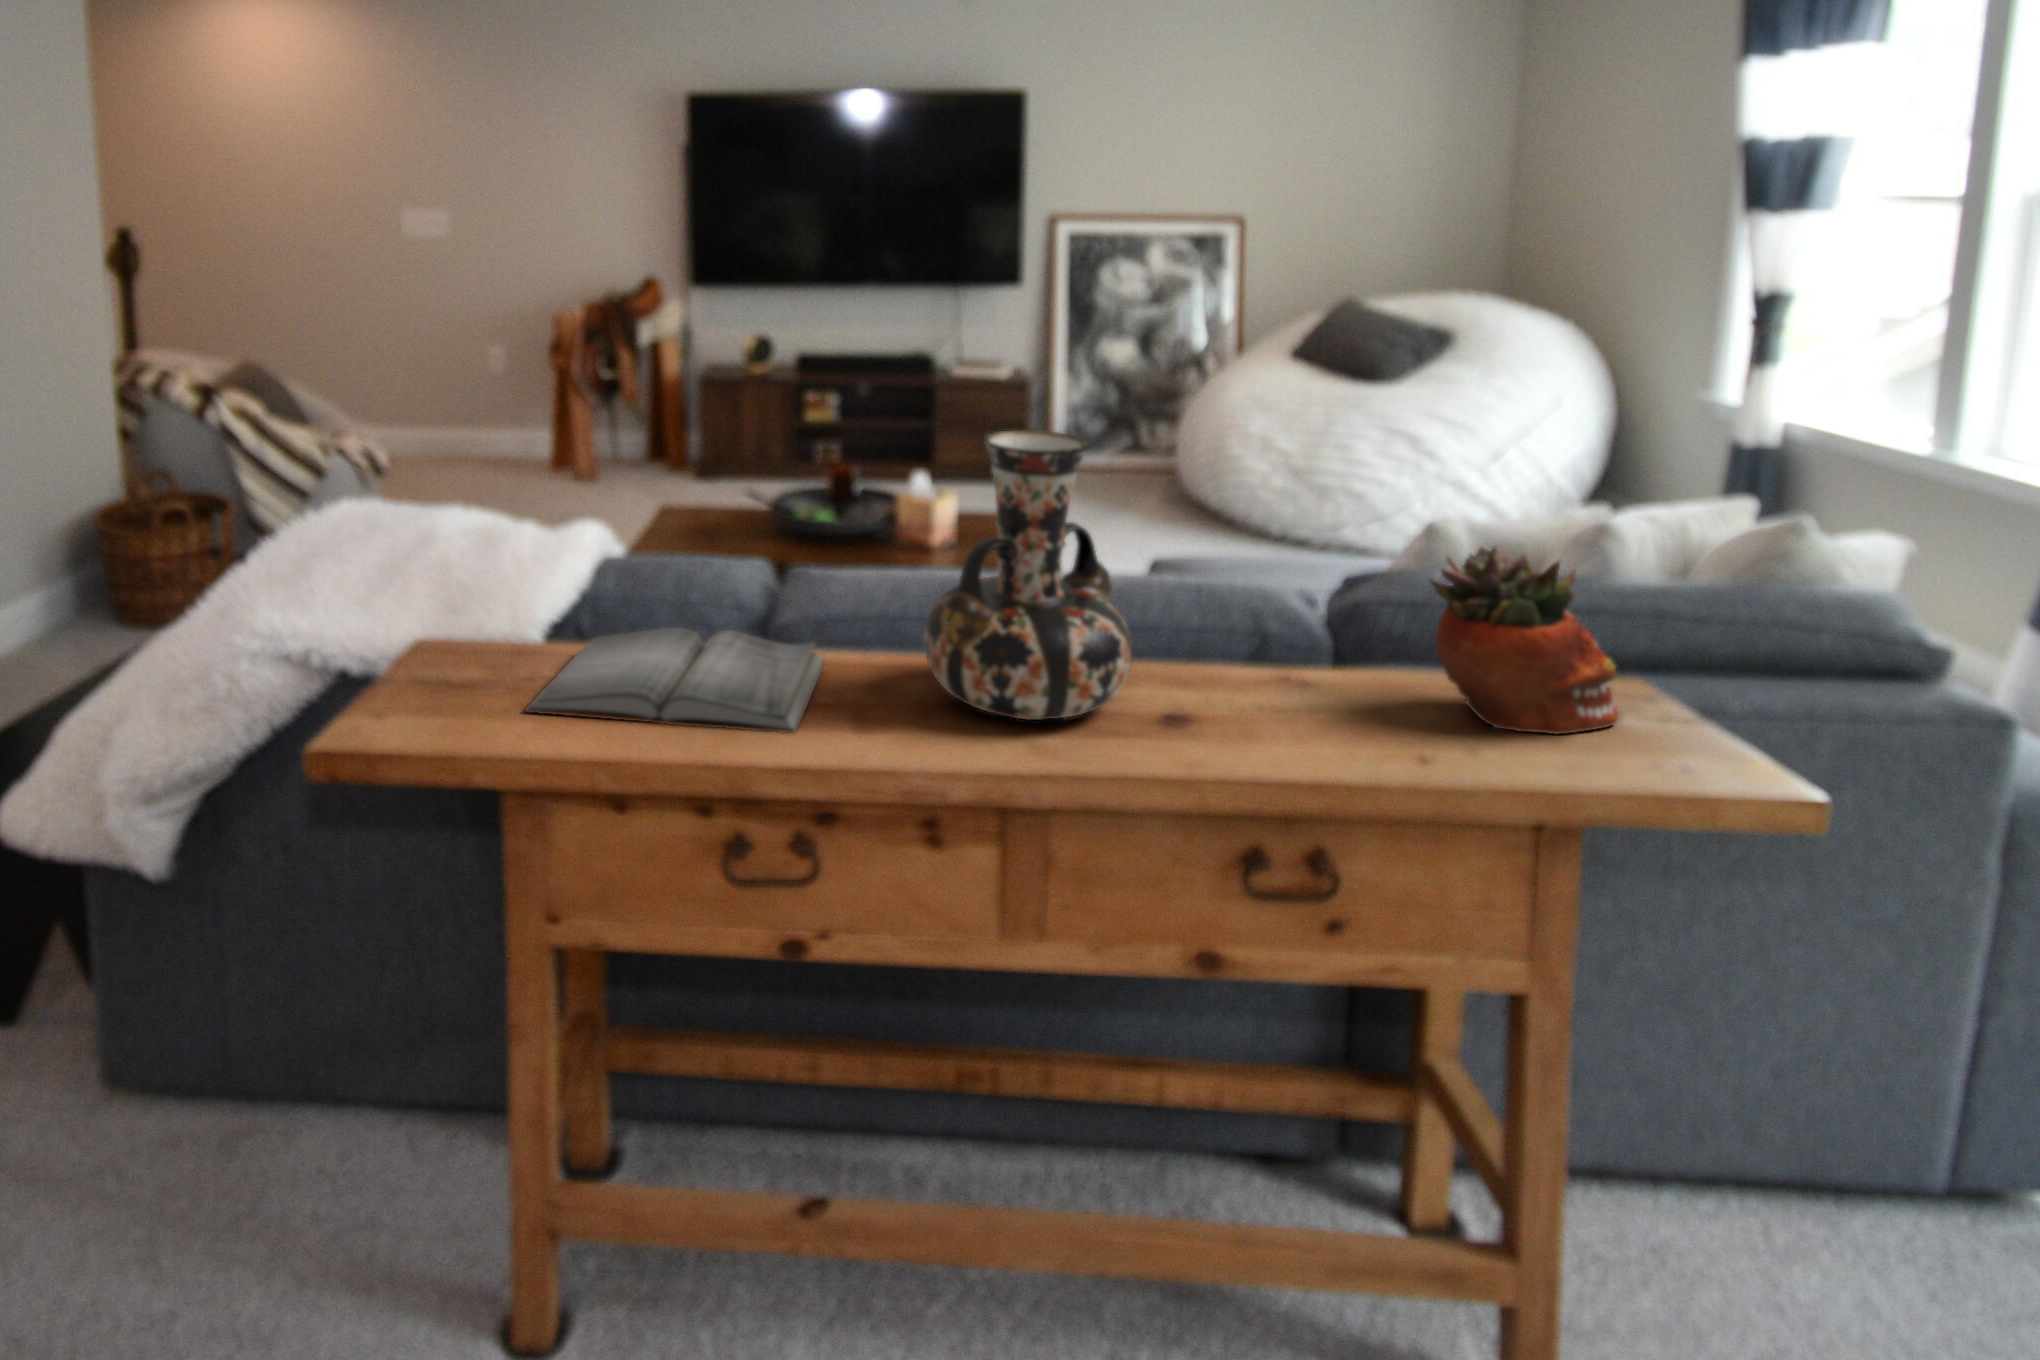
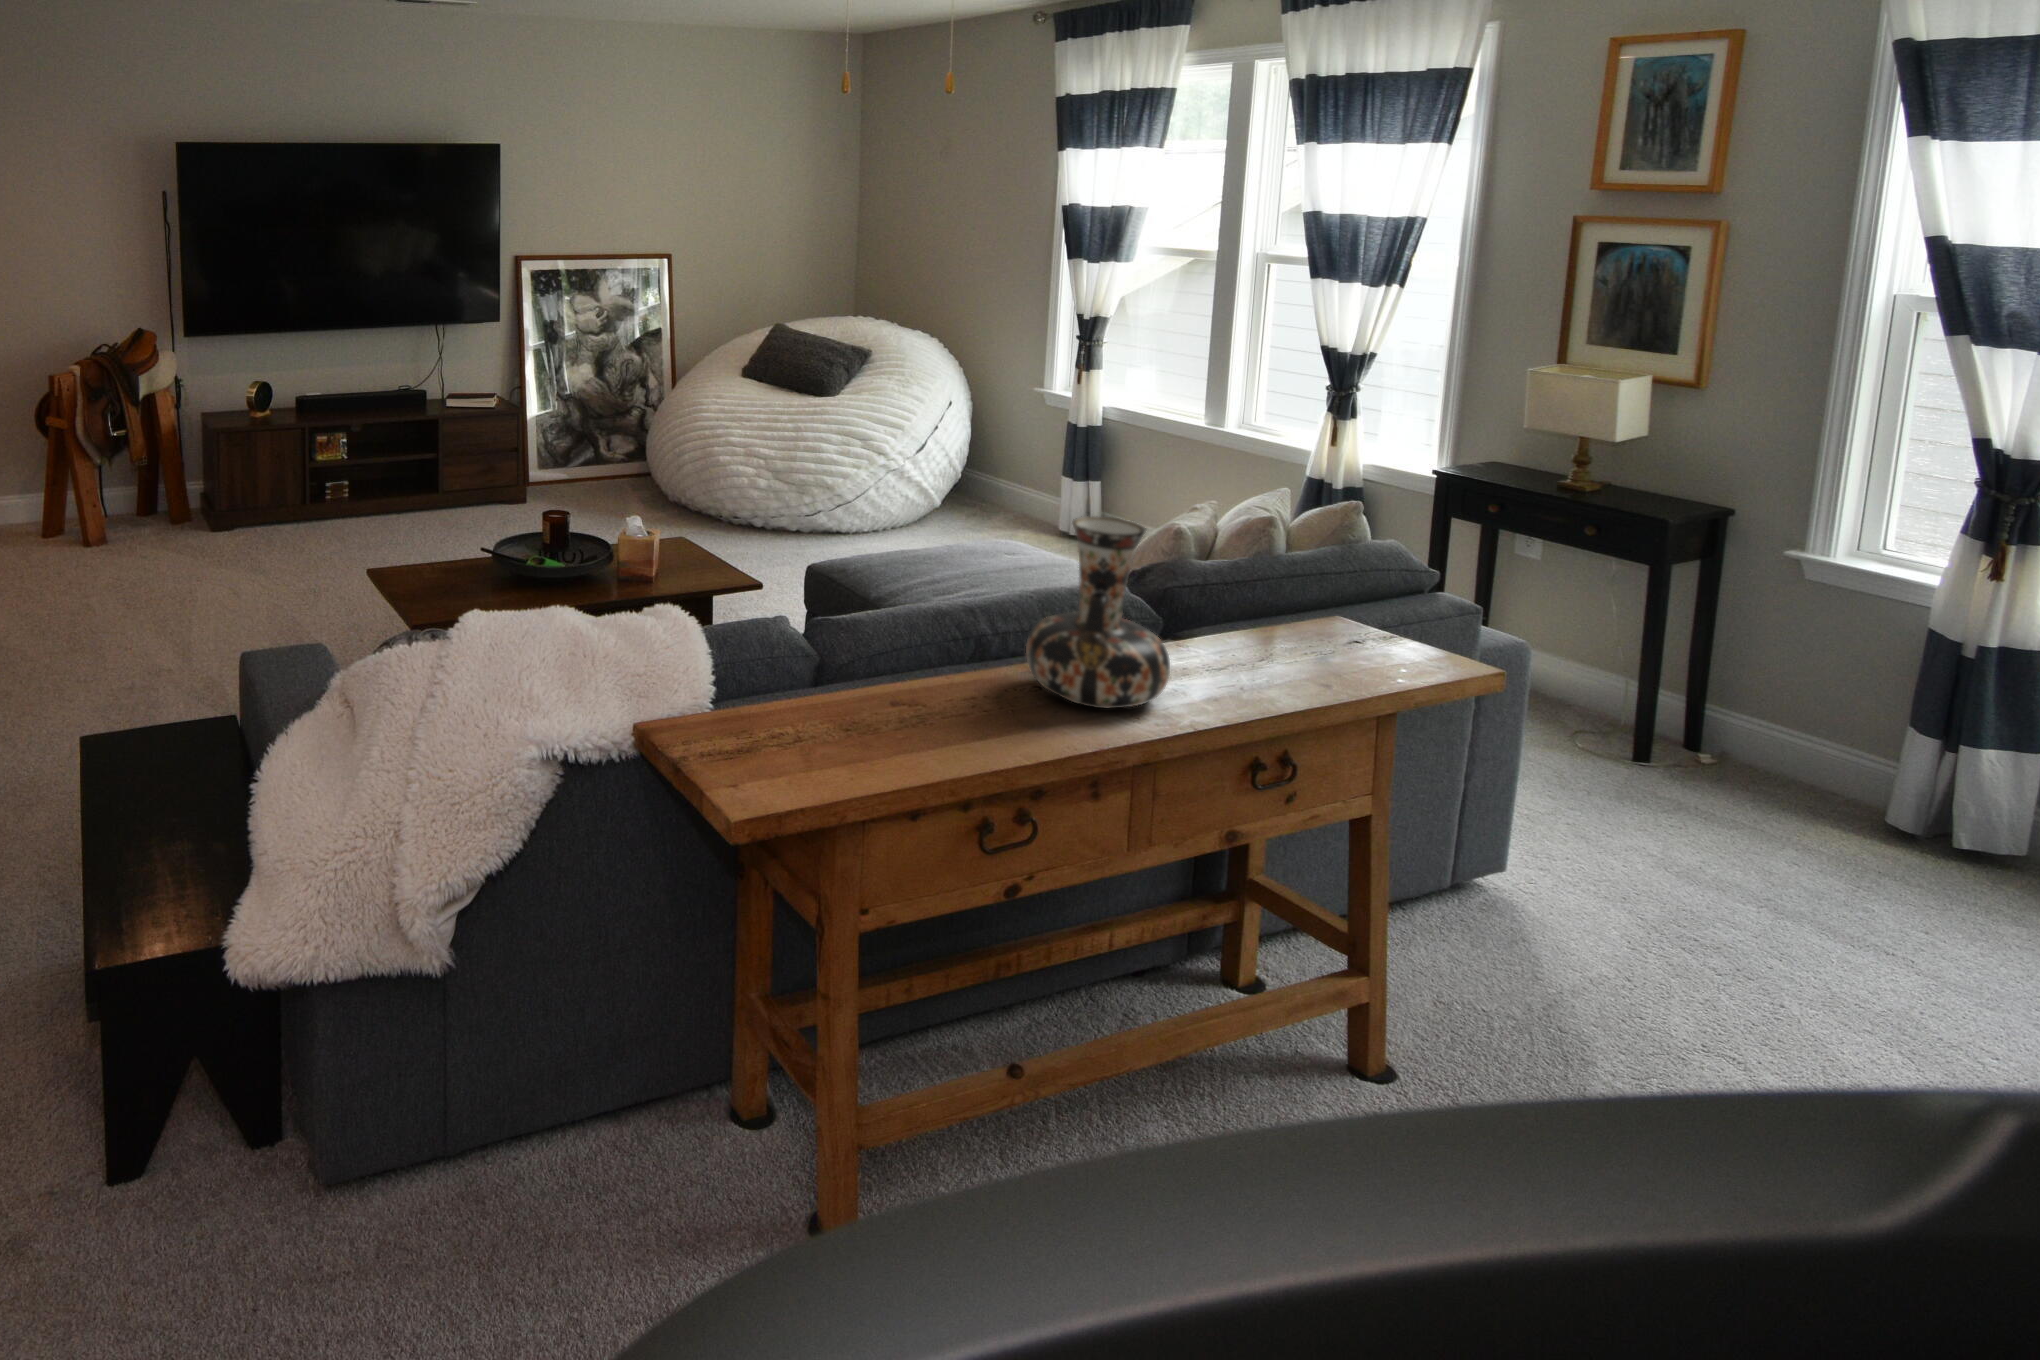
succulent planter: present [1430,546,1619,734] -> none [1278,557,1379,666]
hardback book: present [525,628,824,733] -> none [788,679,1021,765]

